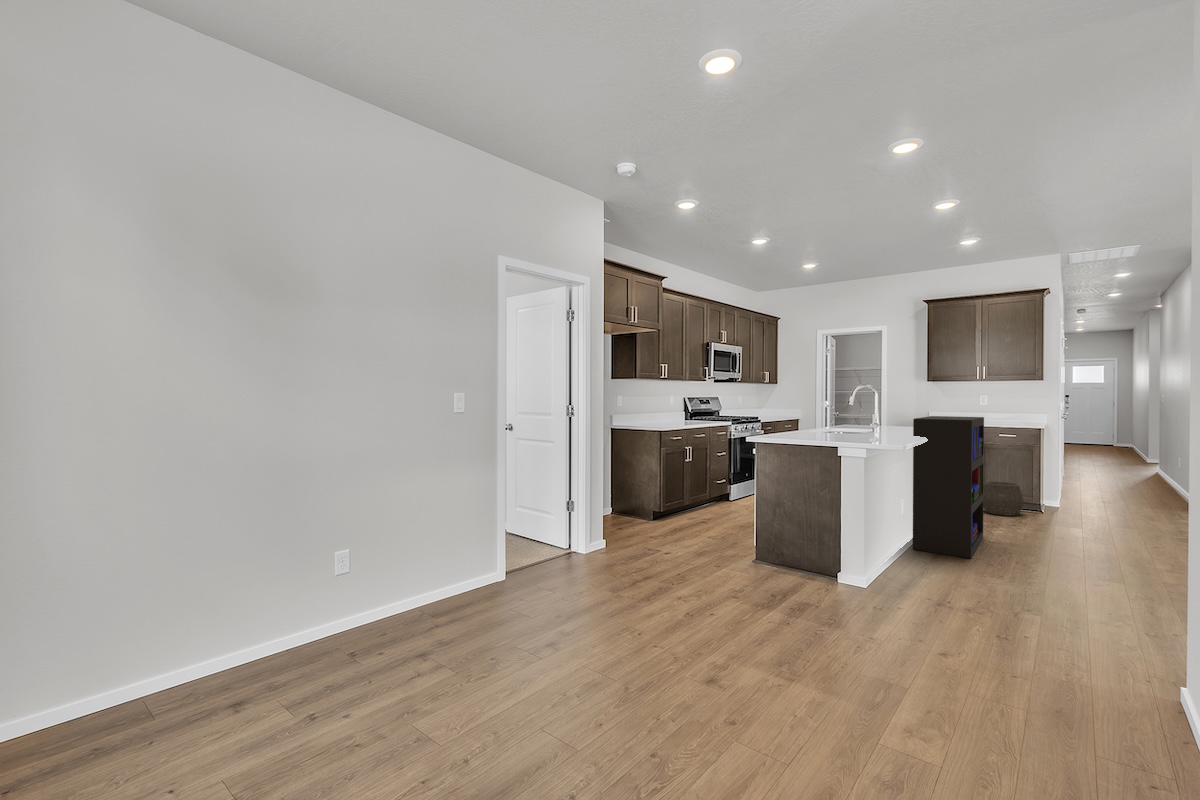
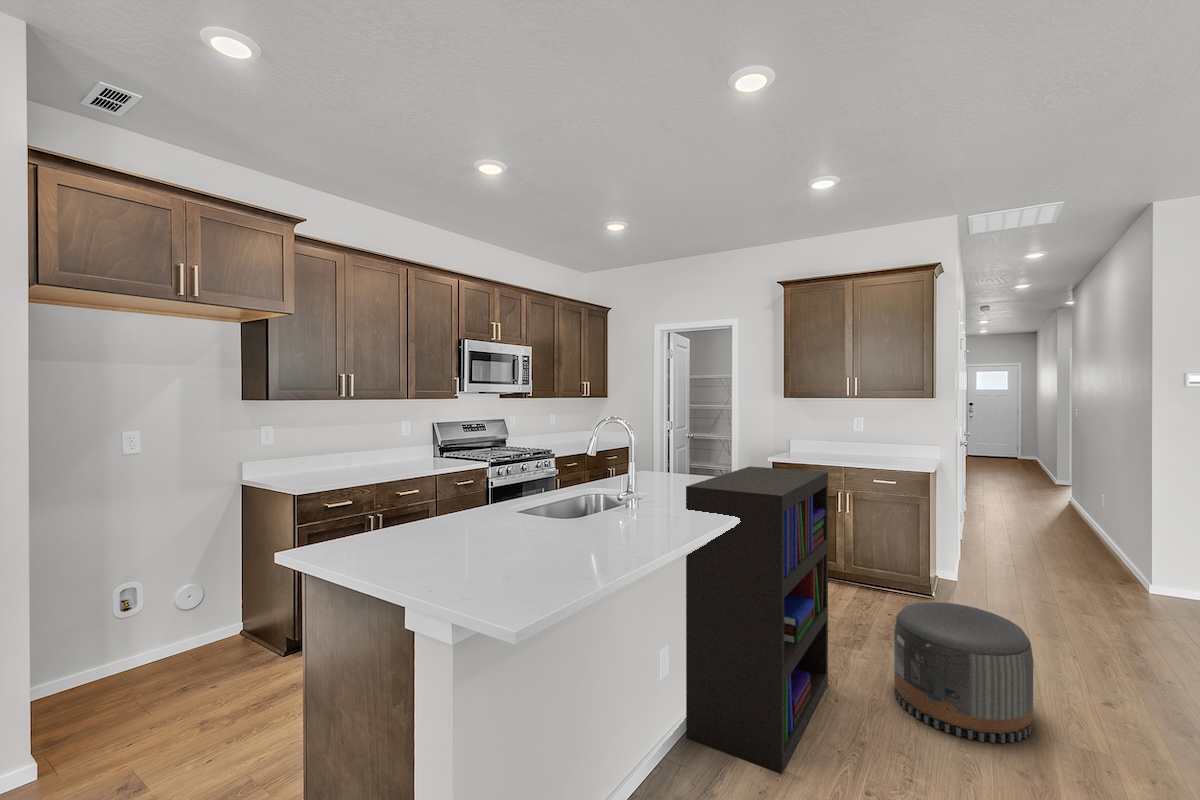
woven basket: present [983,481,1023,516] -> none [846,550,905,609]
pouf: none [1024,492,1108,555] -> present [894,602,1033,743]

